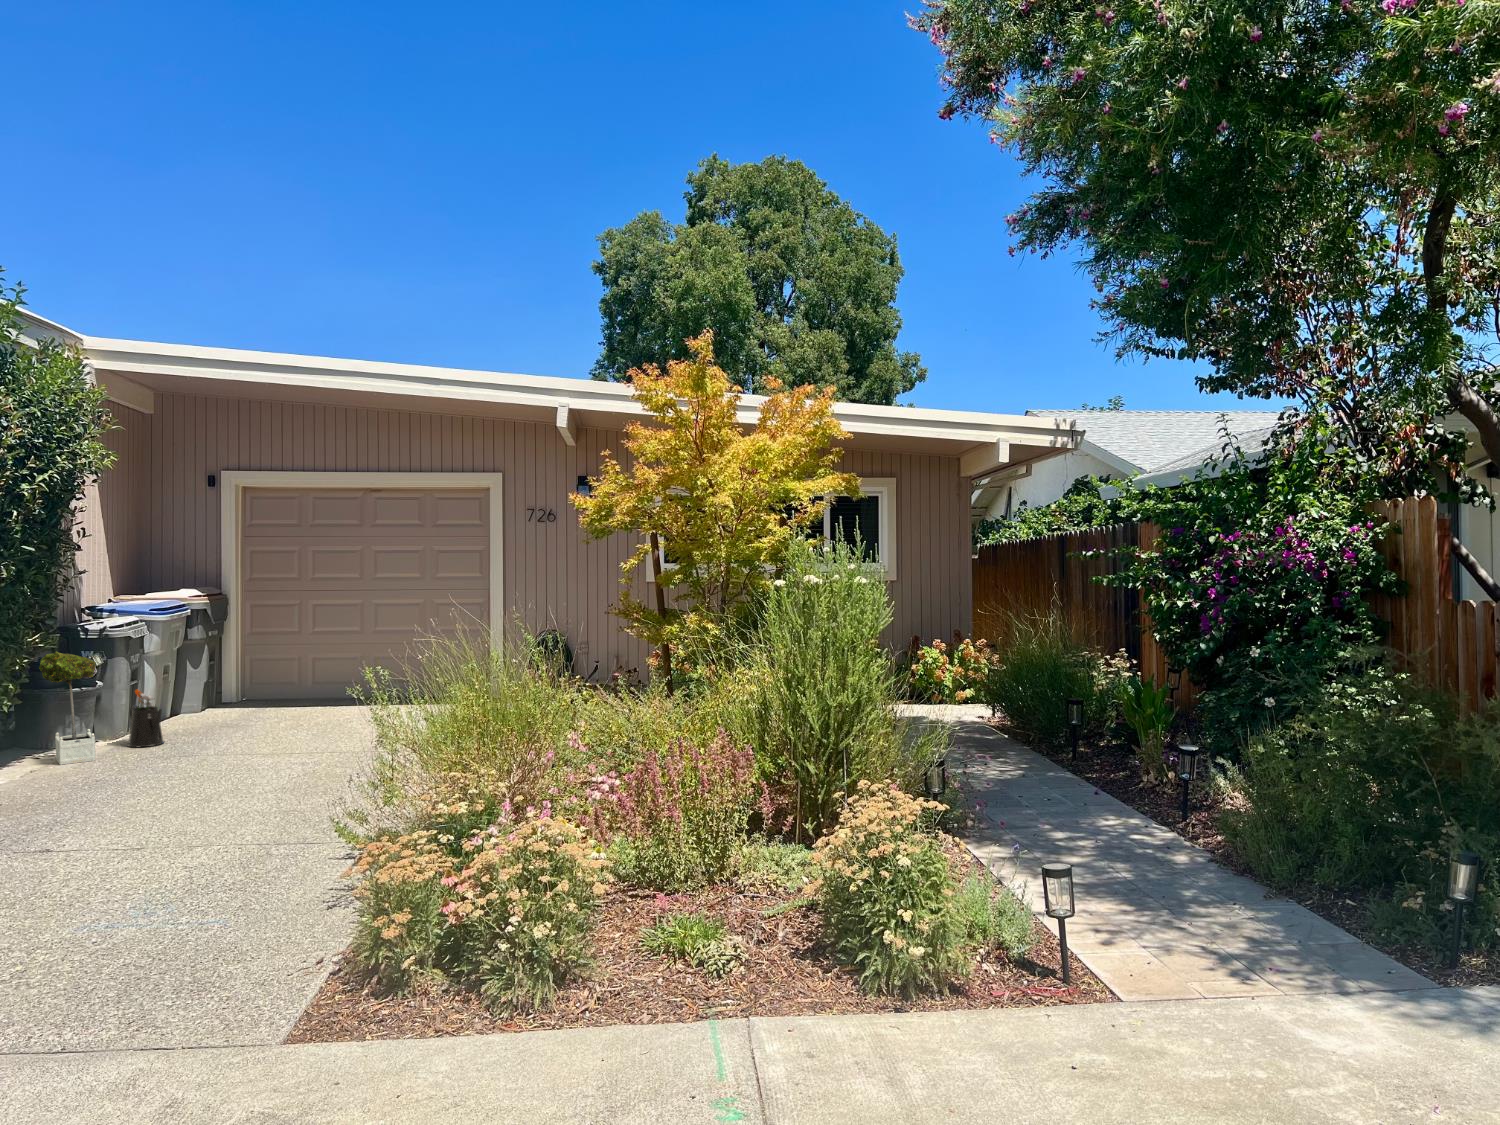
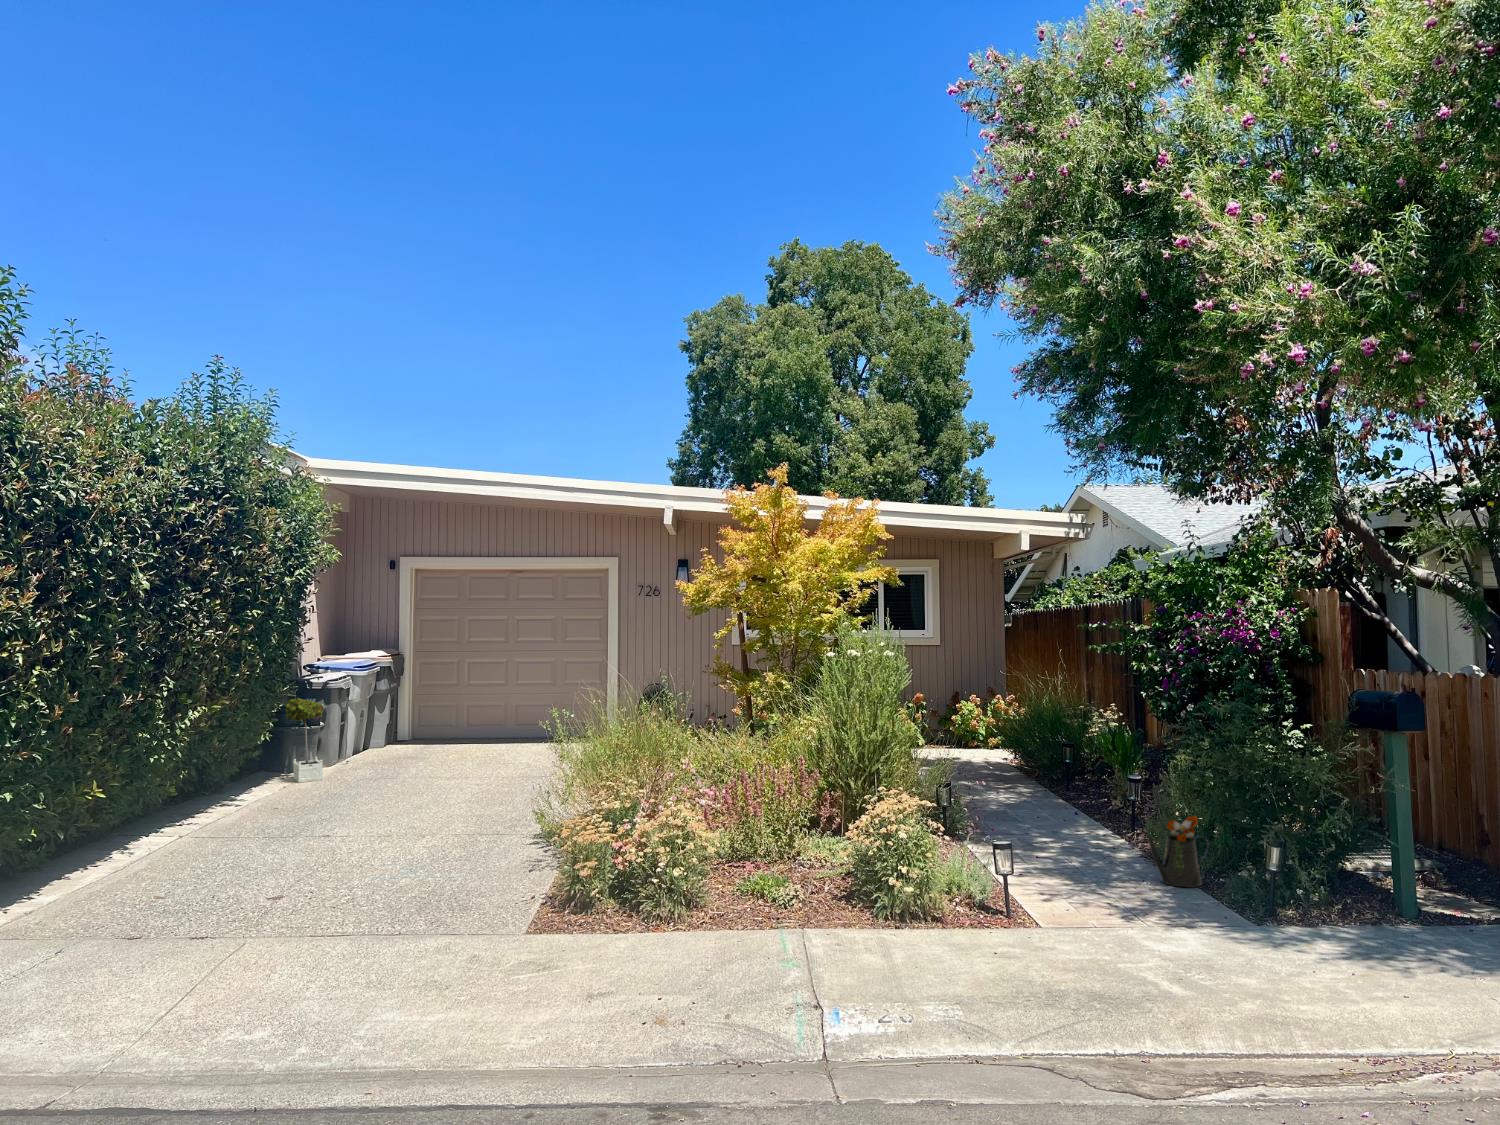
watering can: present [128,690,164,747] -> present [1148,816,1207,887]

